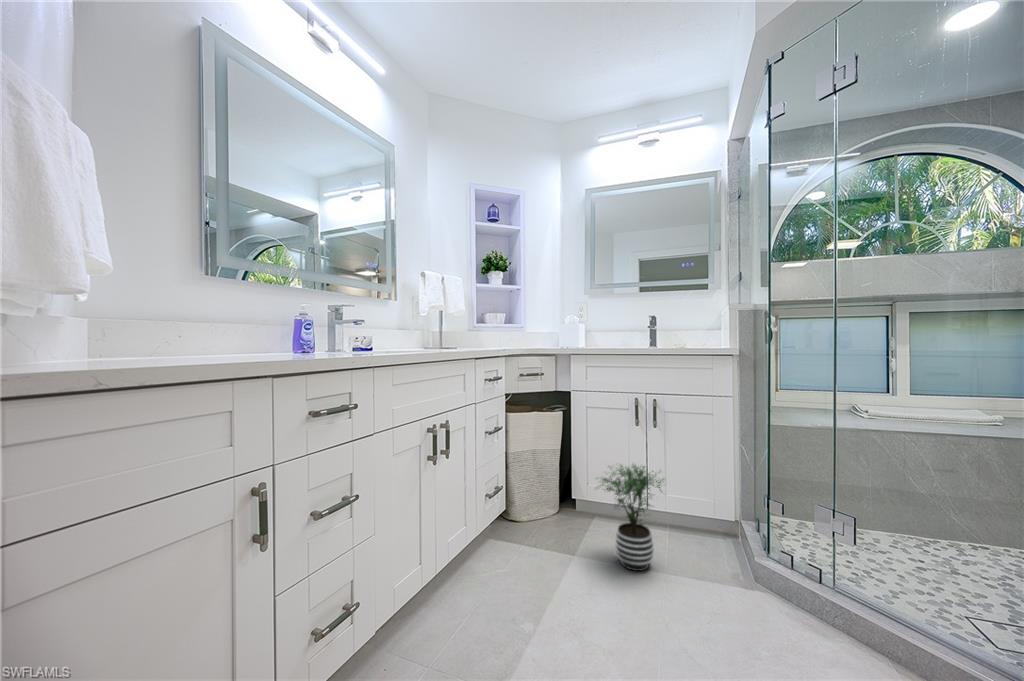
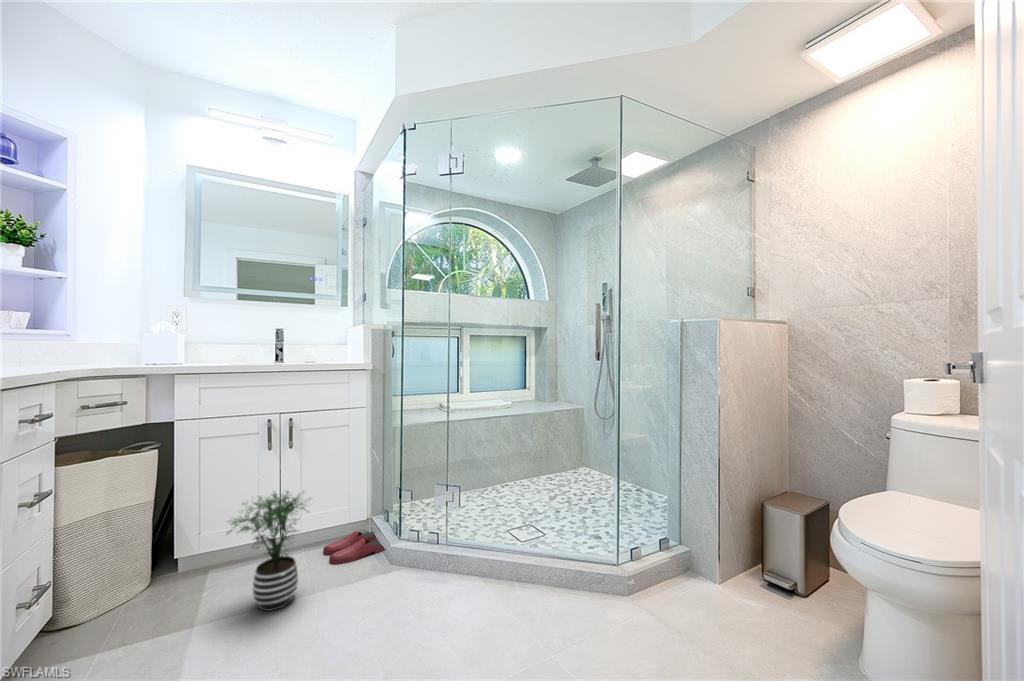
slippers: none [687,528,756,561] -> present [323,531,384,564]

